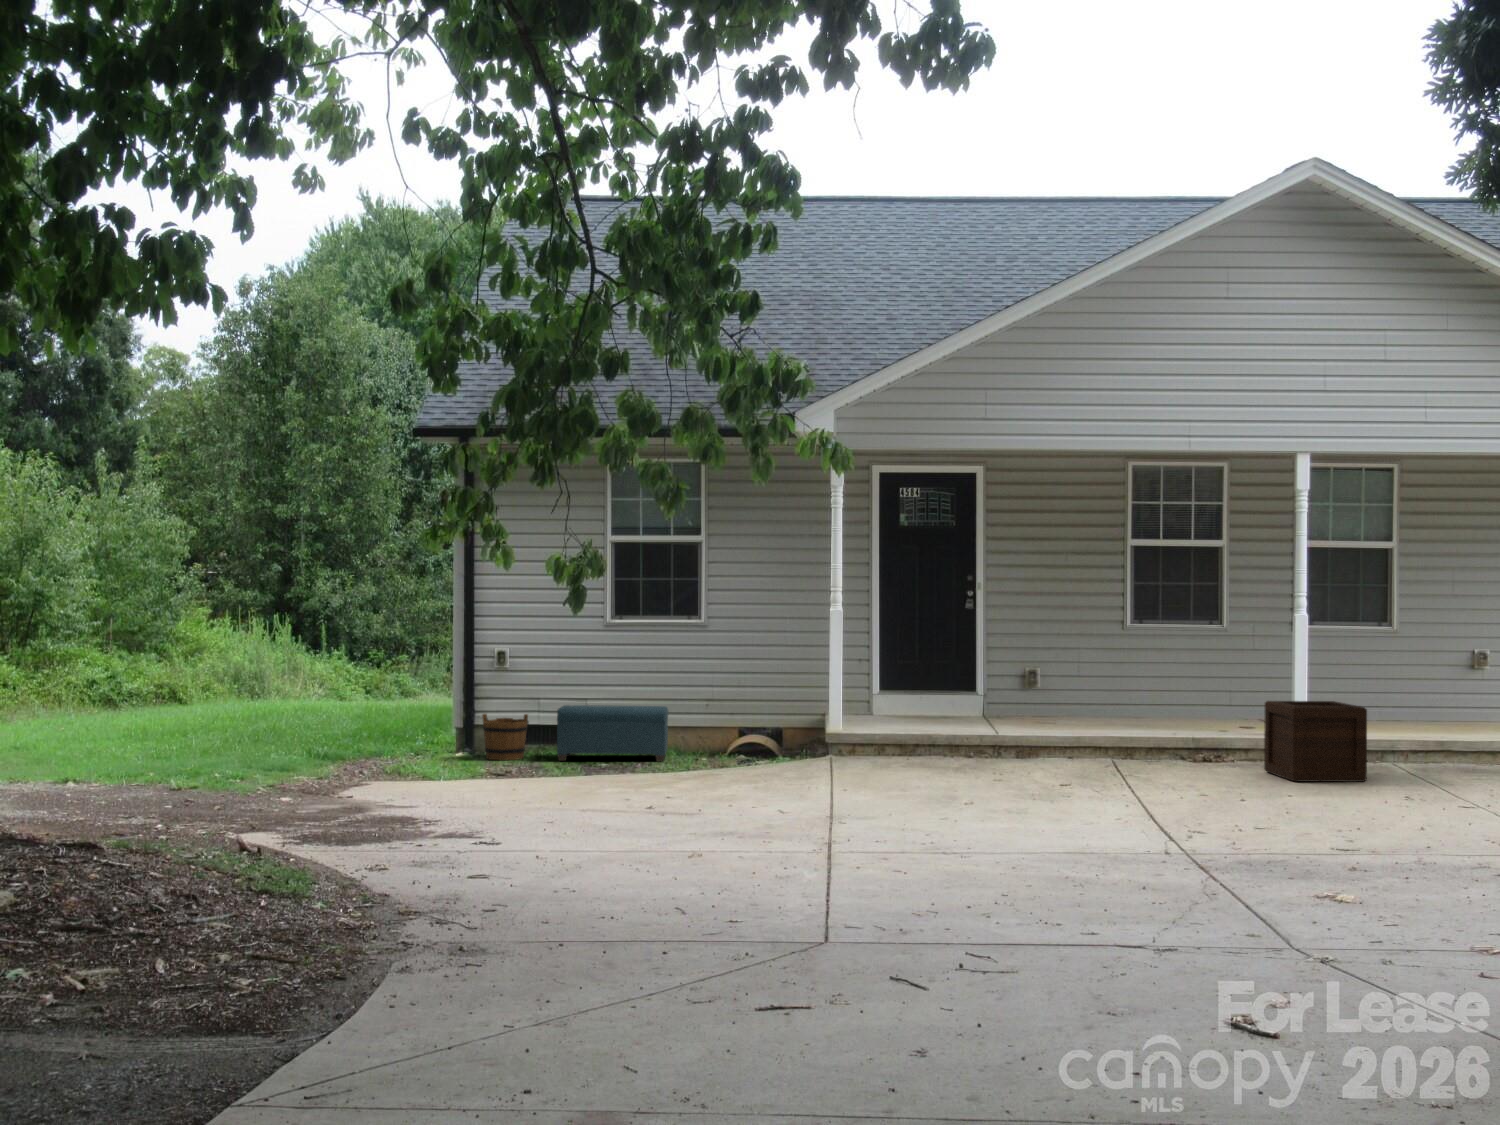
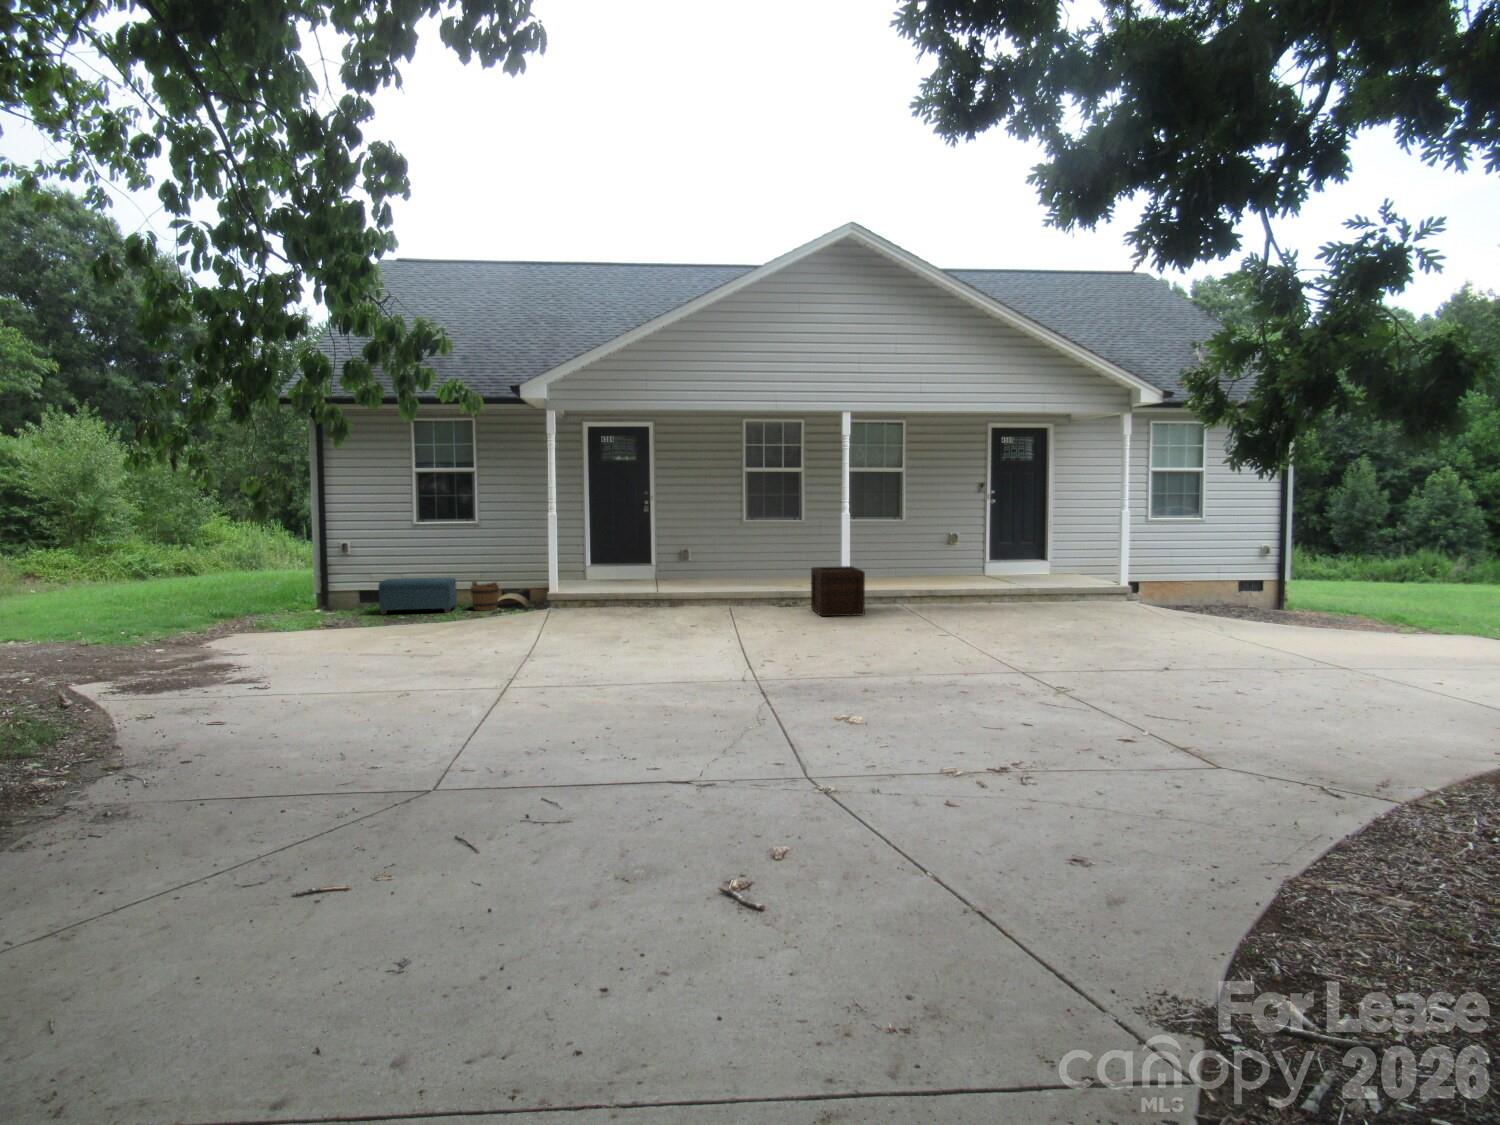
bucket: present [482,714,529,760] -> present [470,581,499,611]

